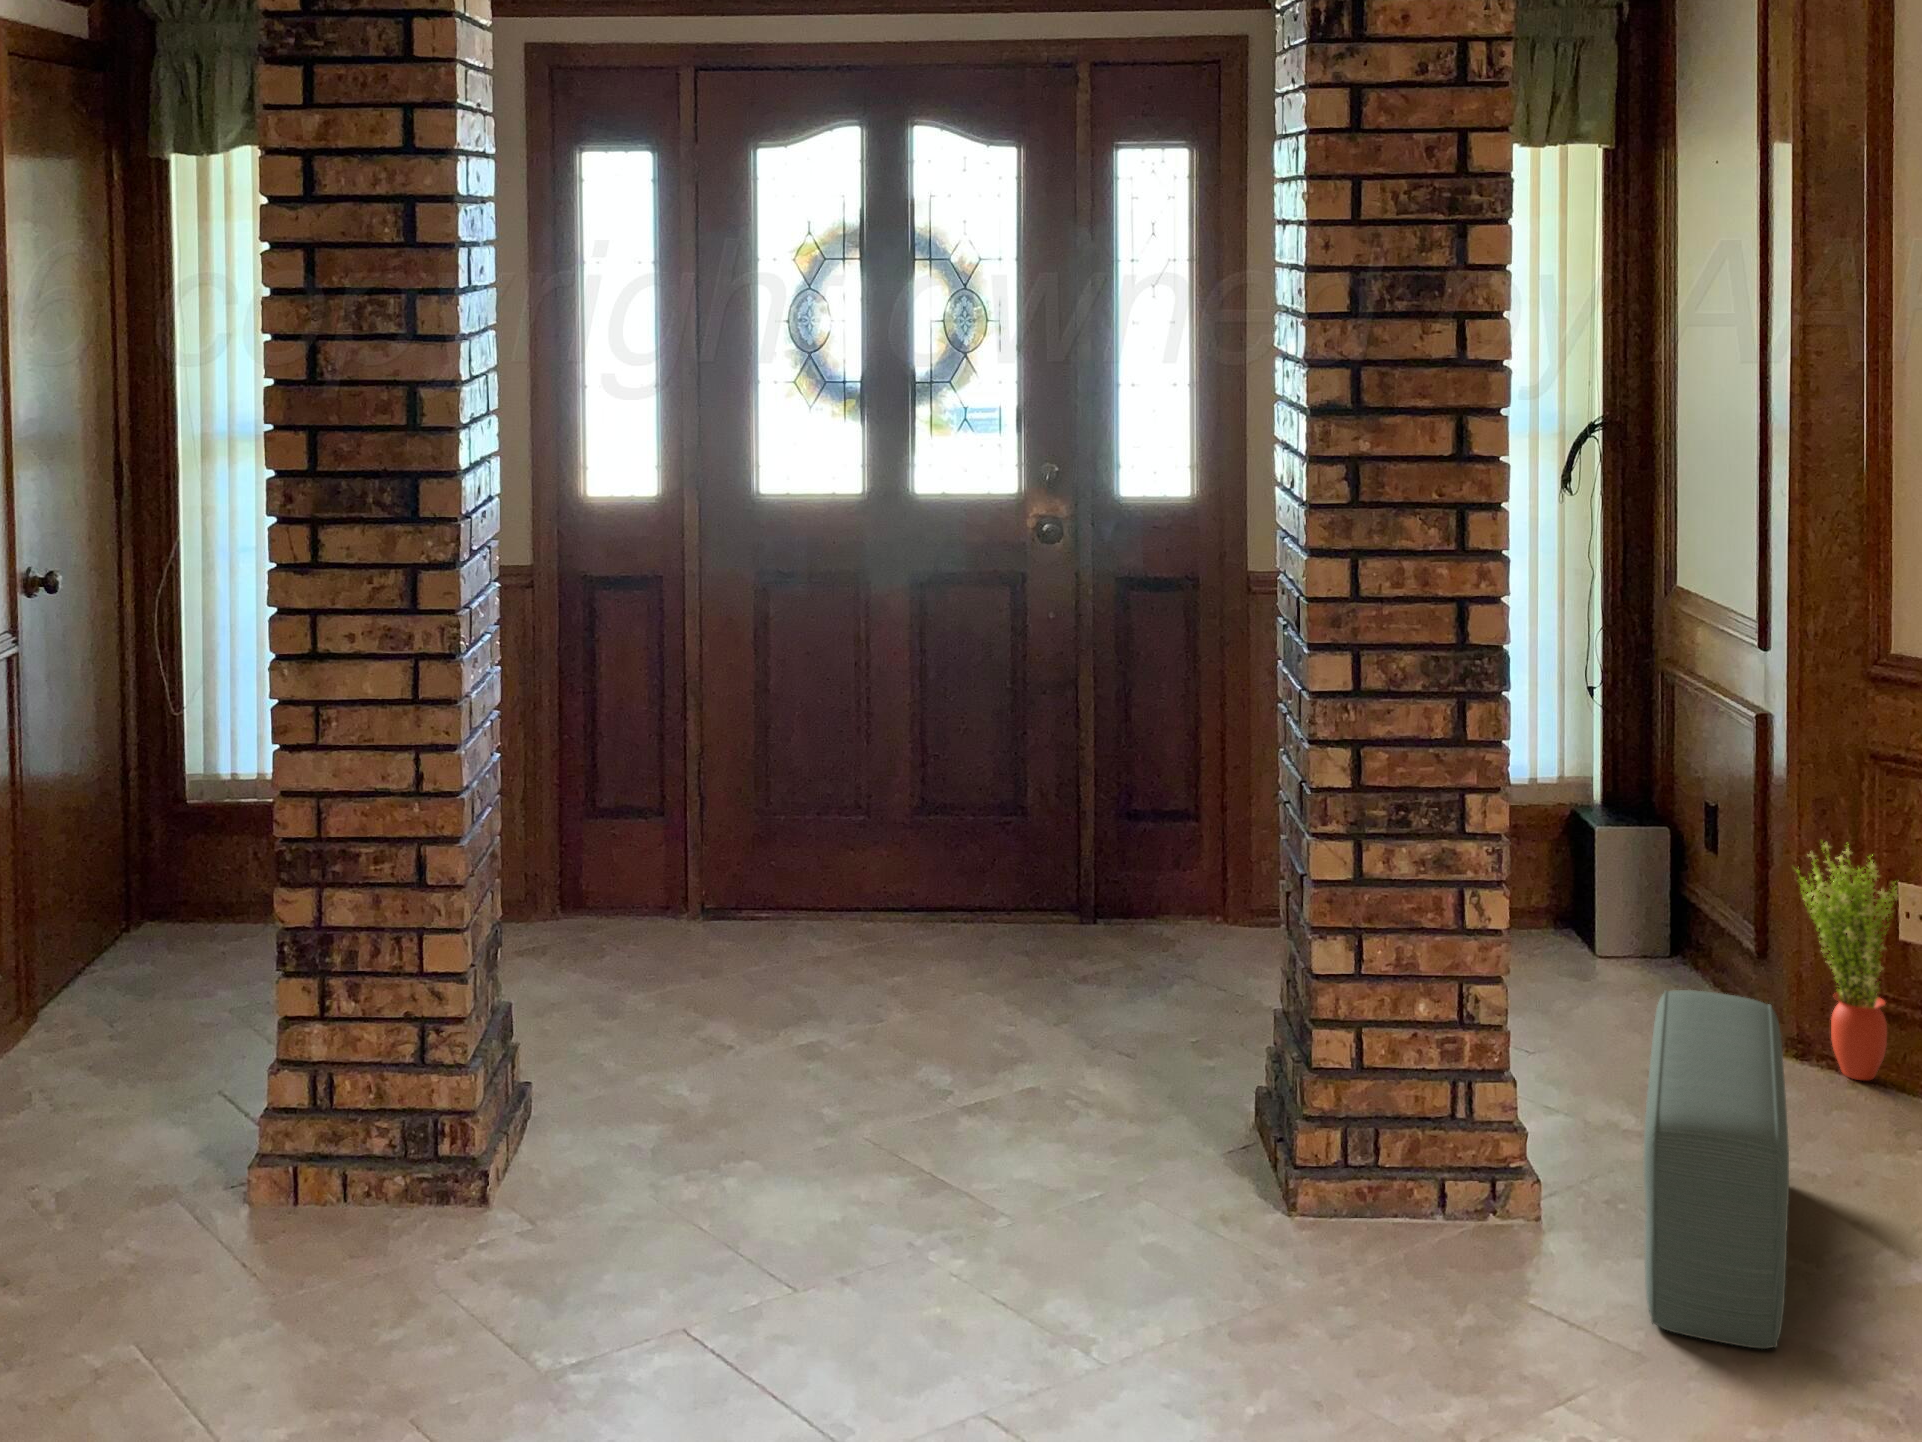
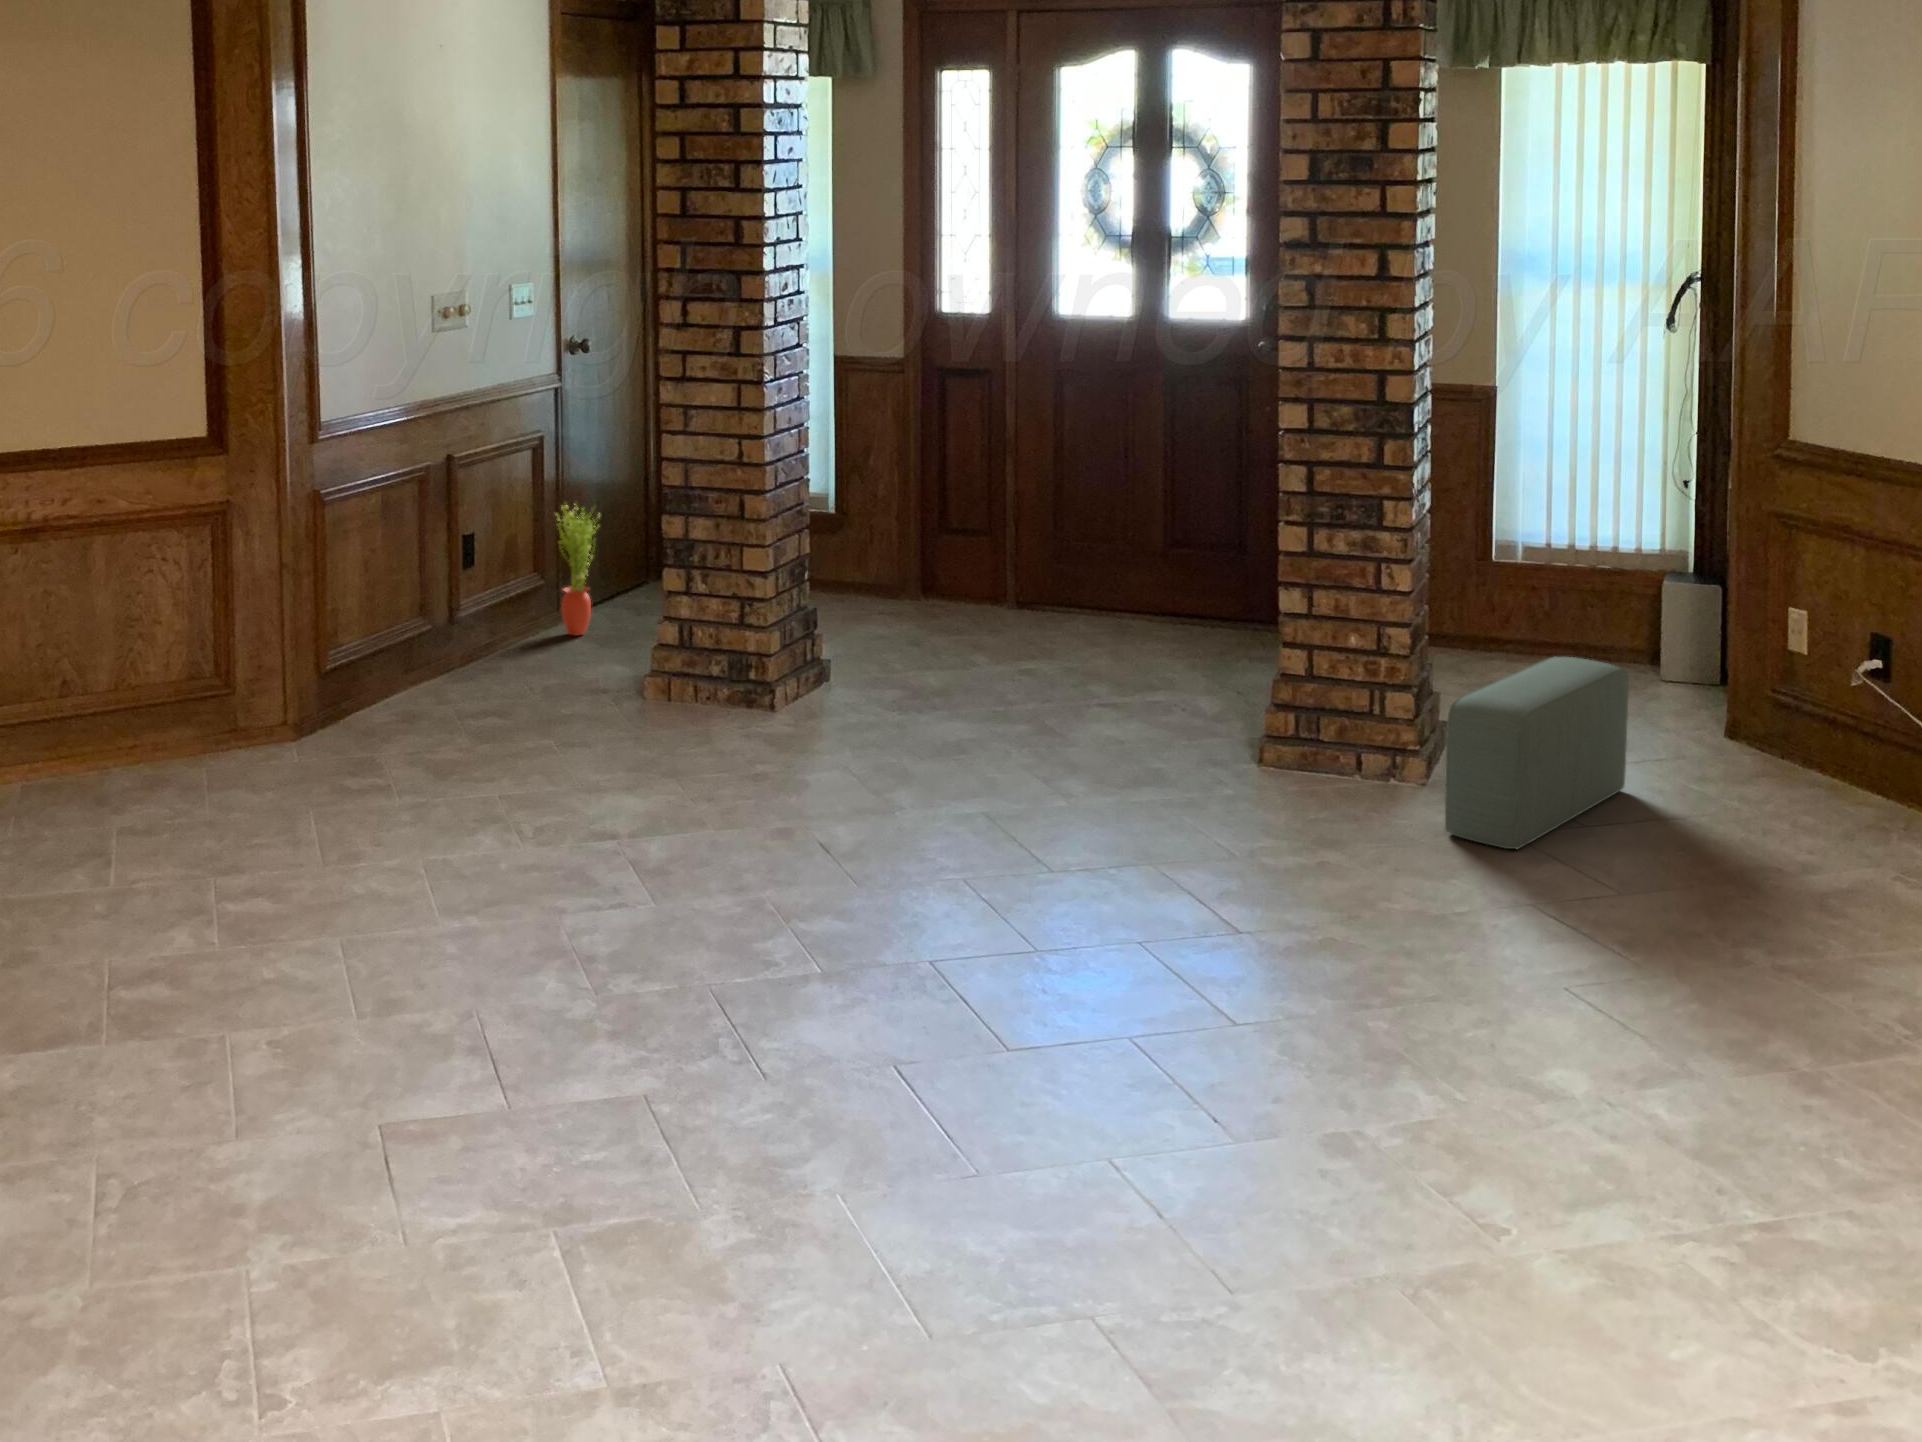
potted plant: present [1796,841,1900,1080] -> present [556,503,599,635]

